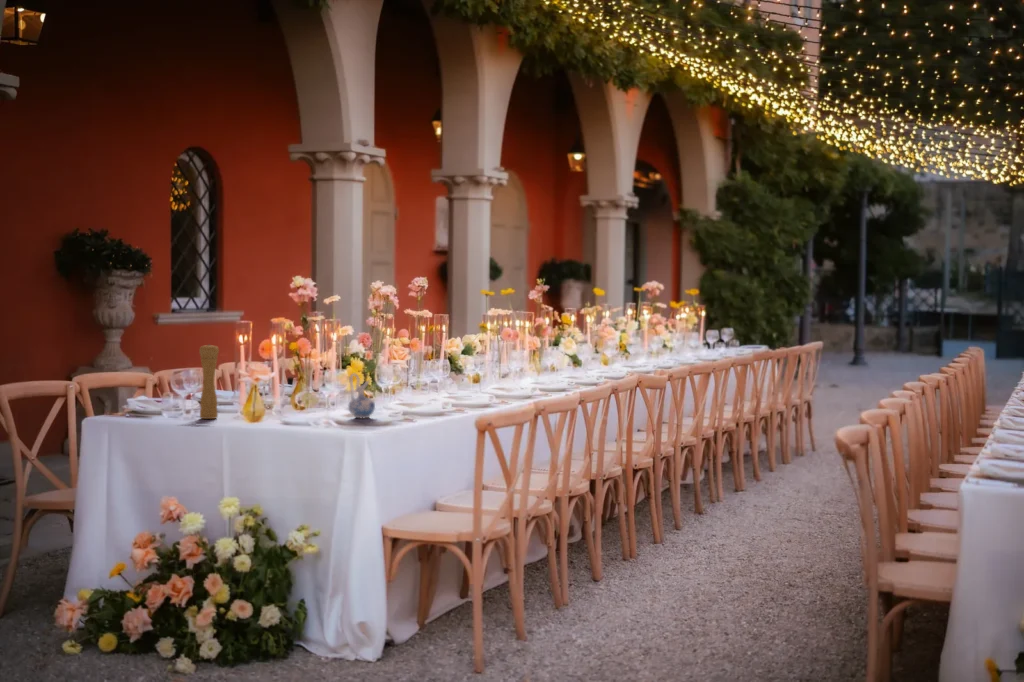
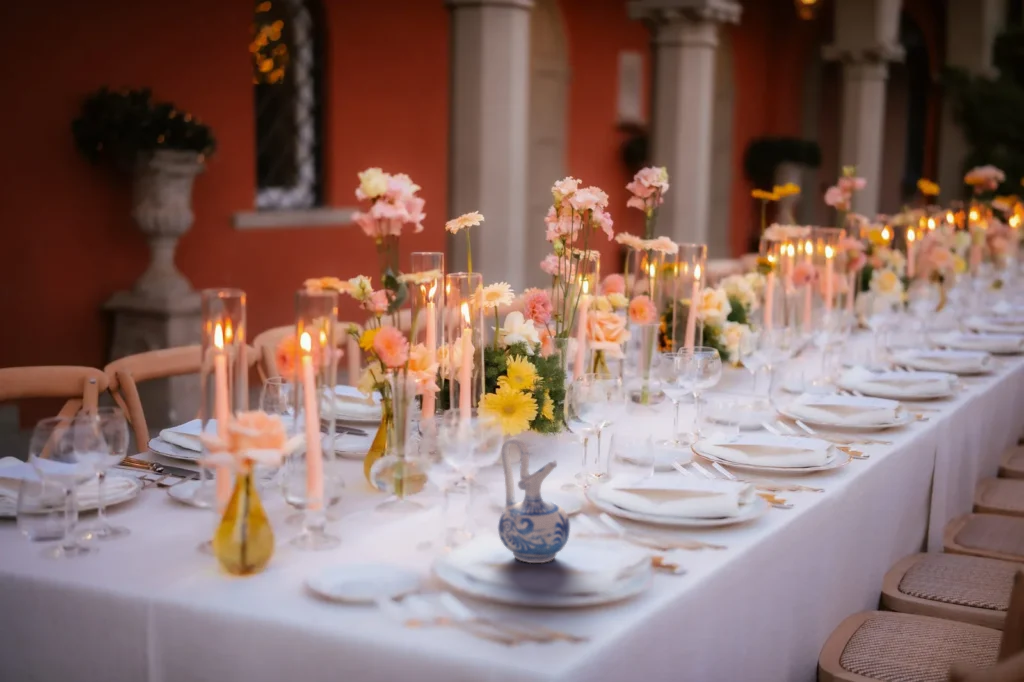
pepper mill: present [199,345,219,419] -> none [100,354,155,554]

